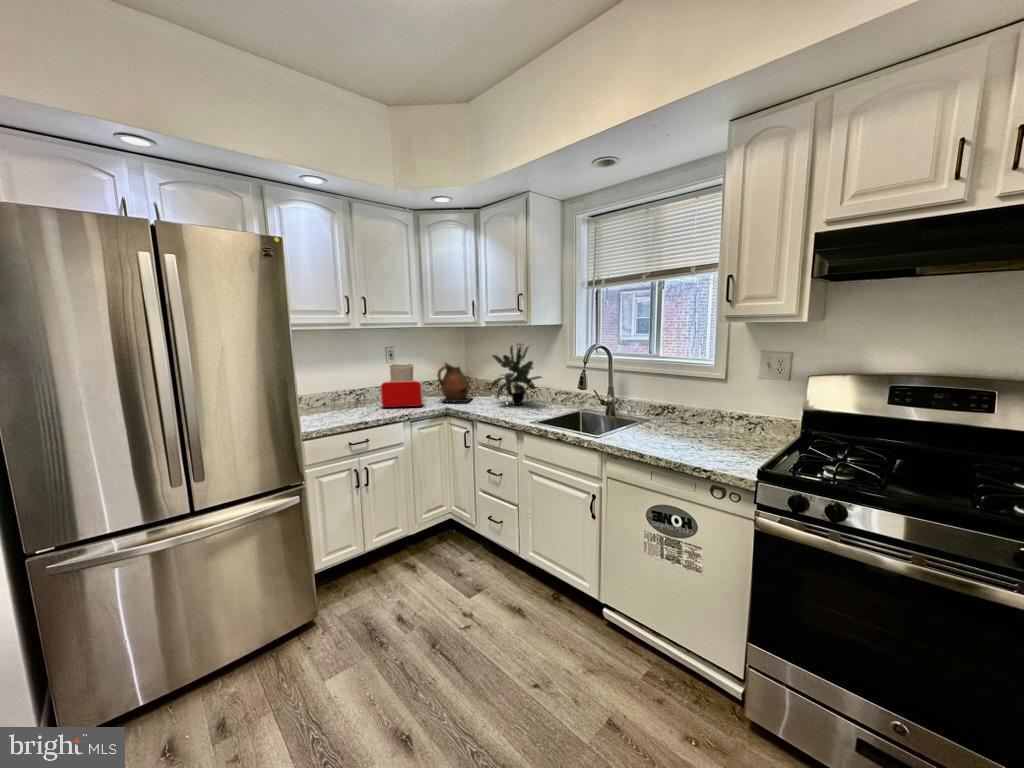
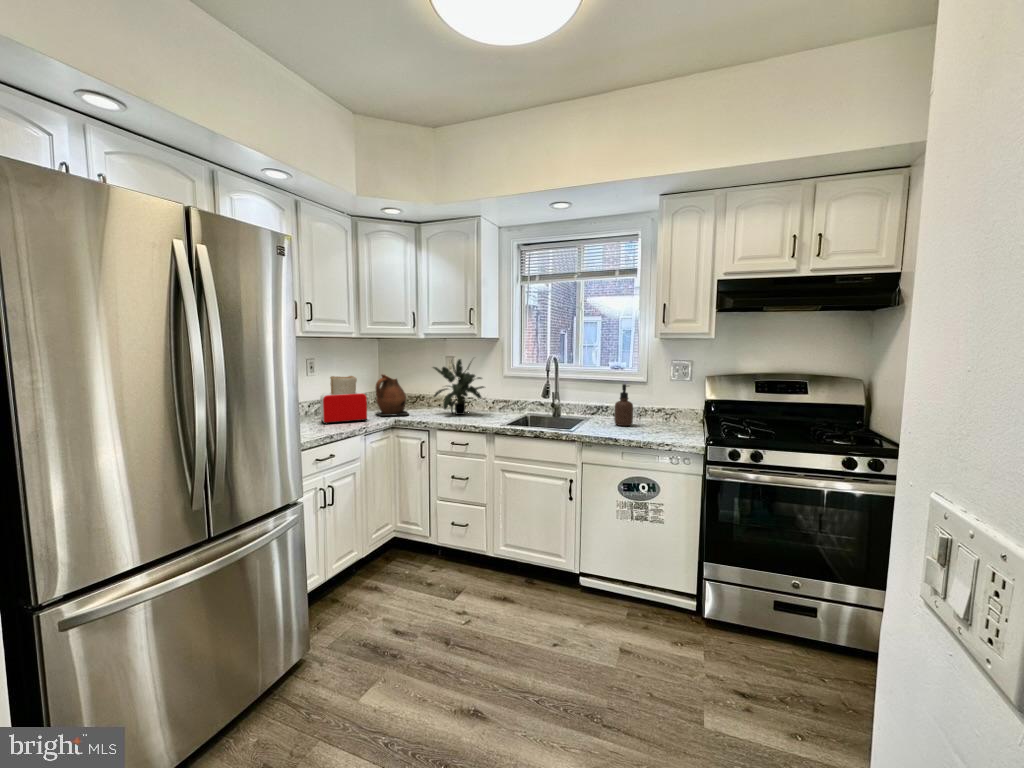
soap dispenser: none [670,382,695,435] -> present [614,384,633,426]

